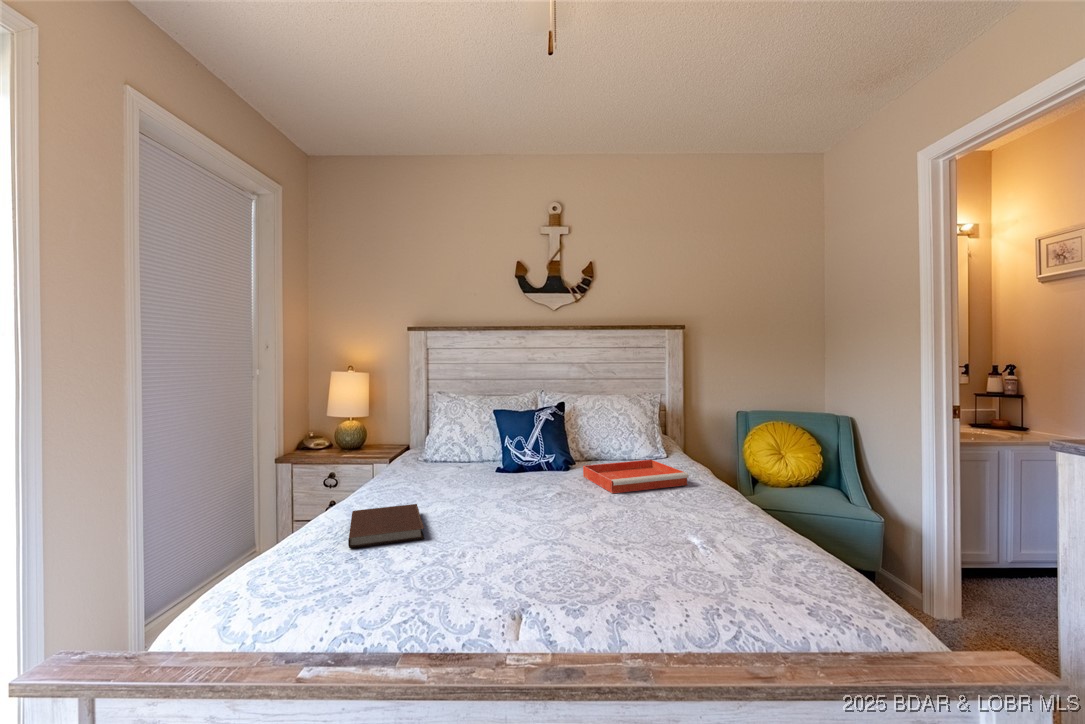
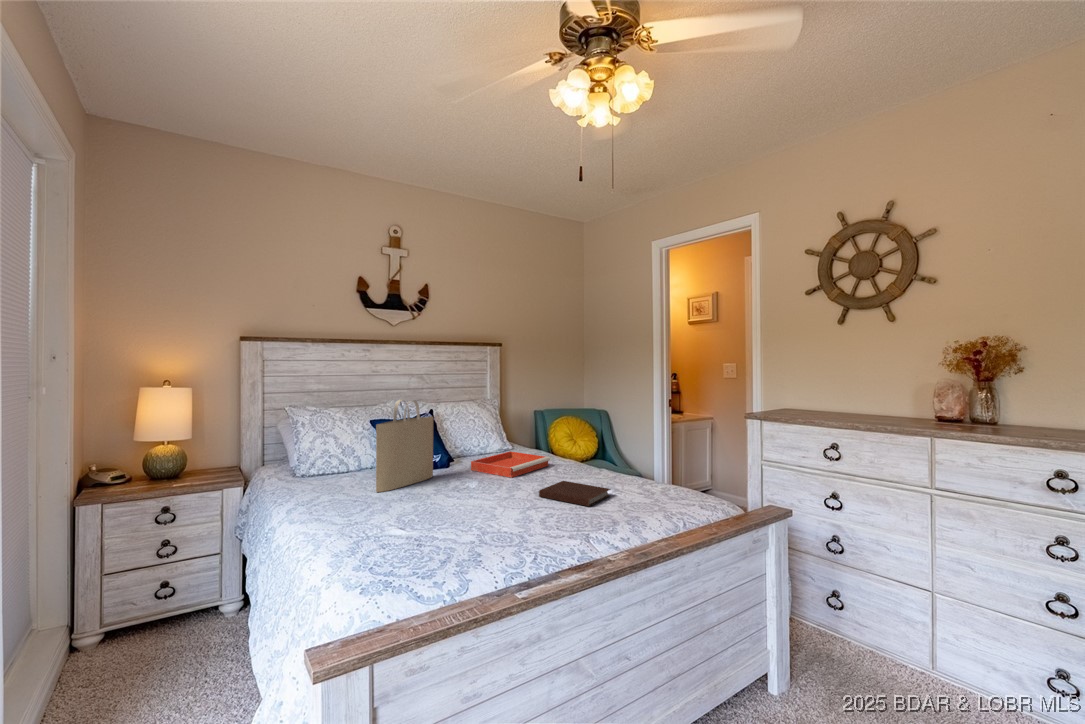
tote bag: none [449,386,532,486] -> present [376,399,433,492]
notebook: present [348,504,424,548] -> present [539,481,610,507]

